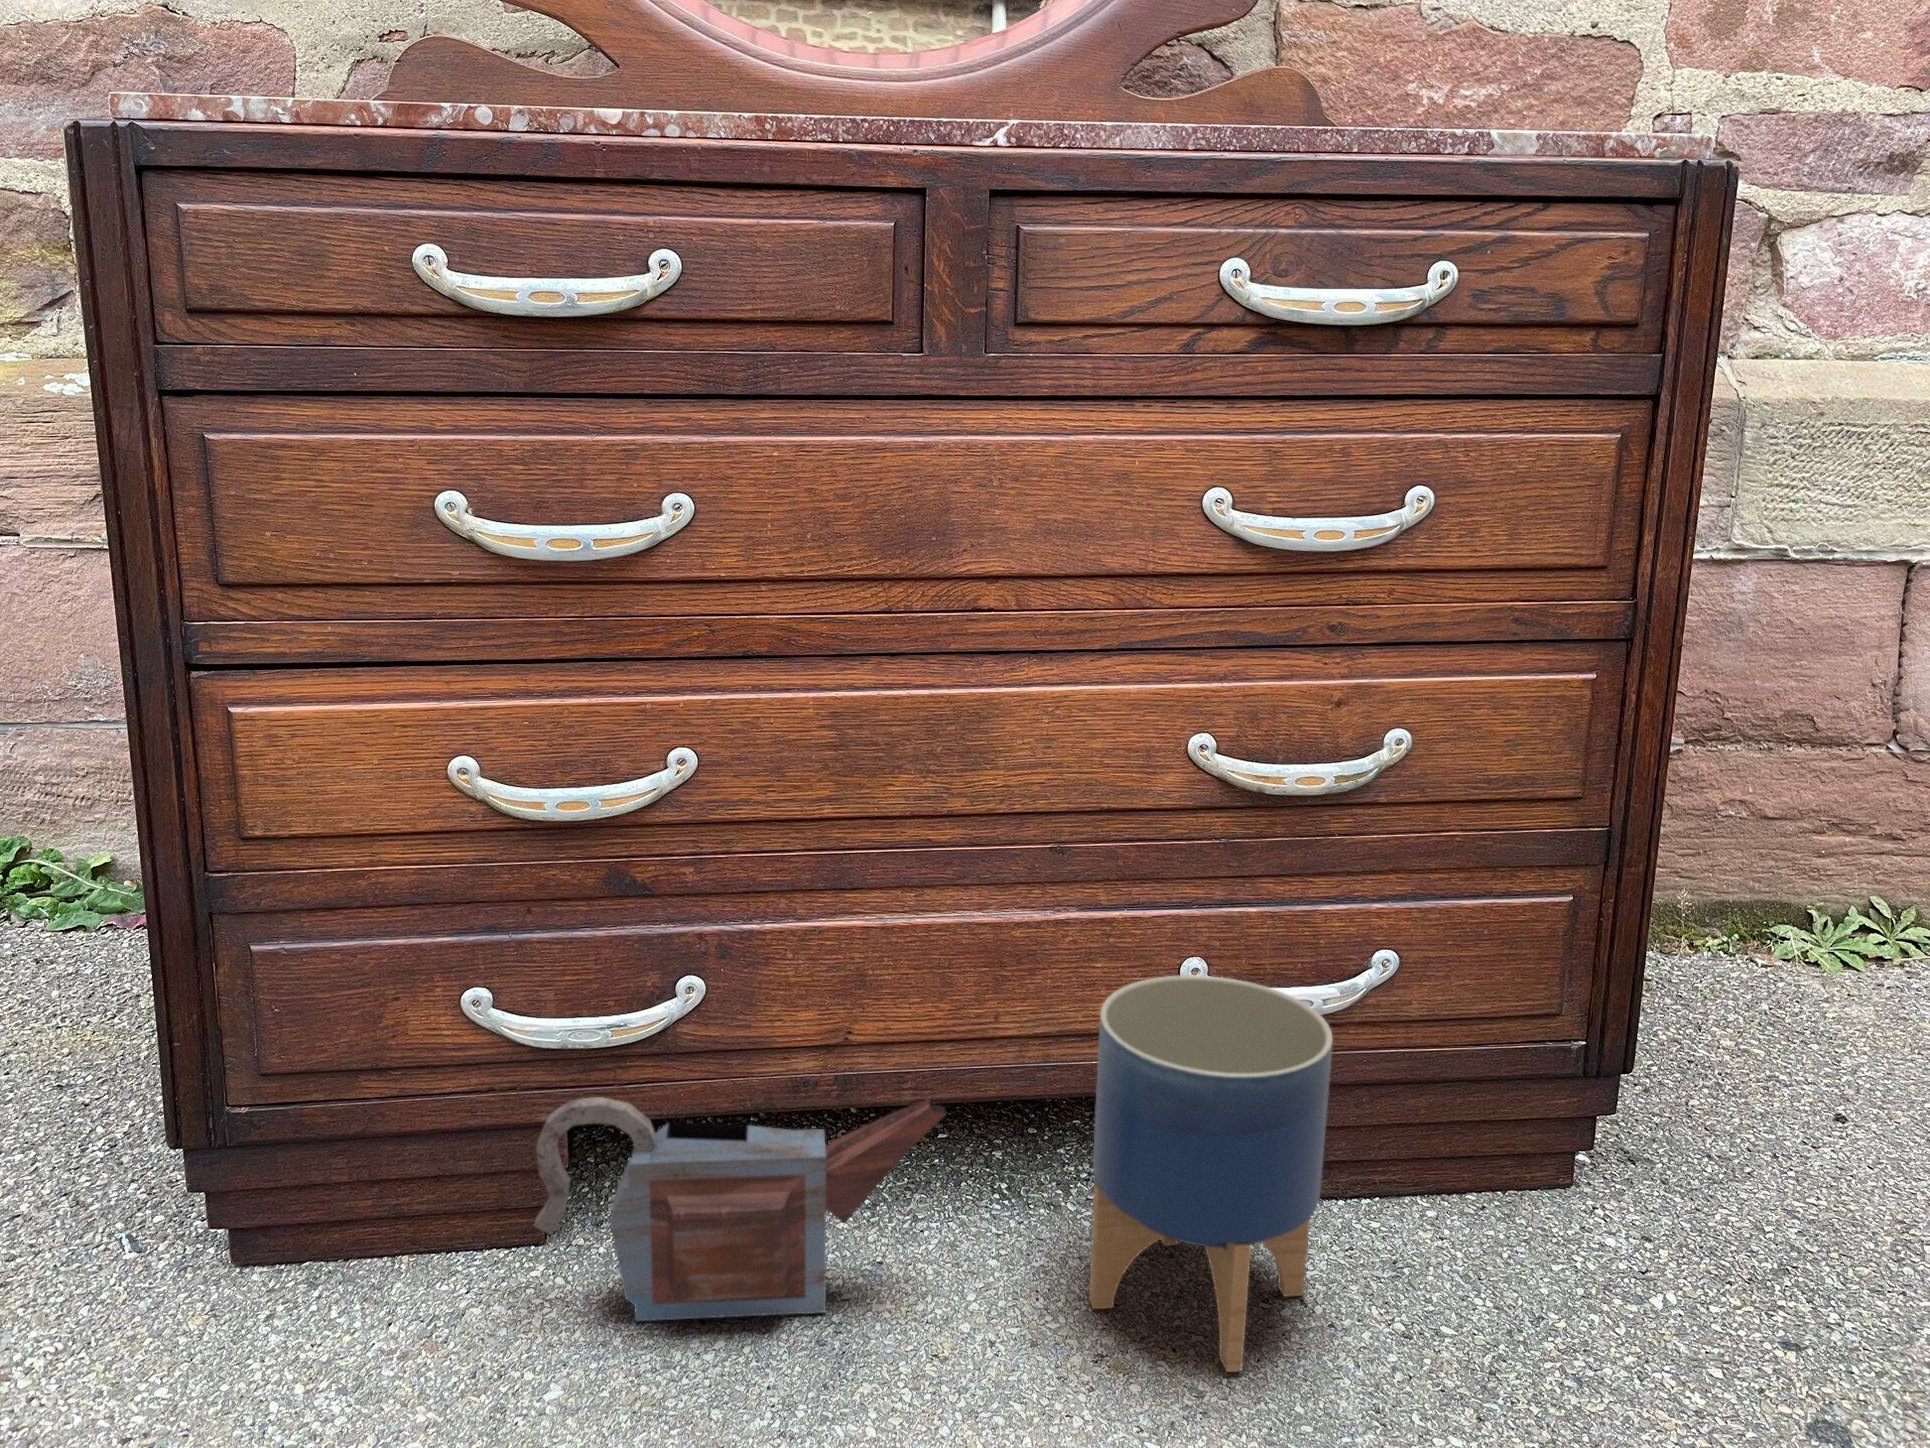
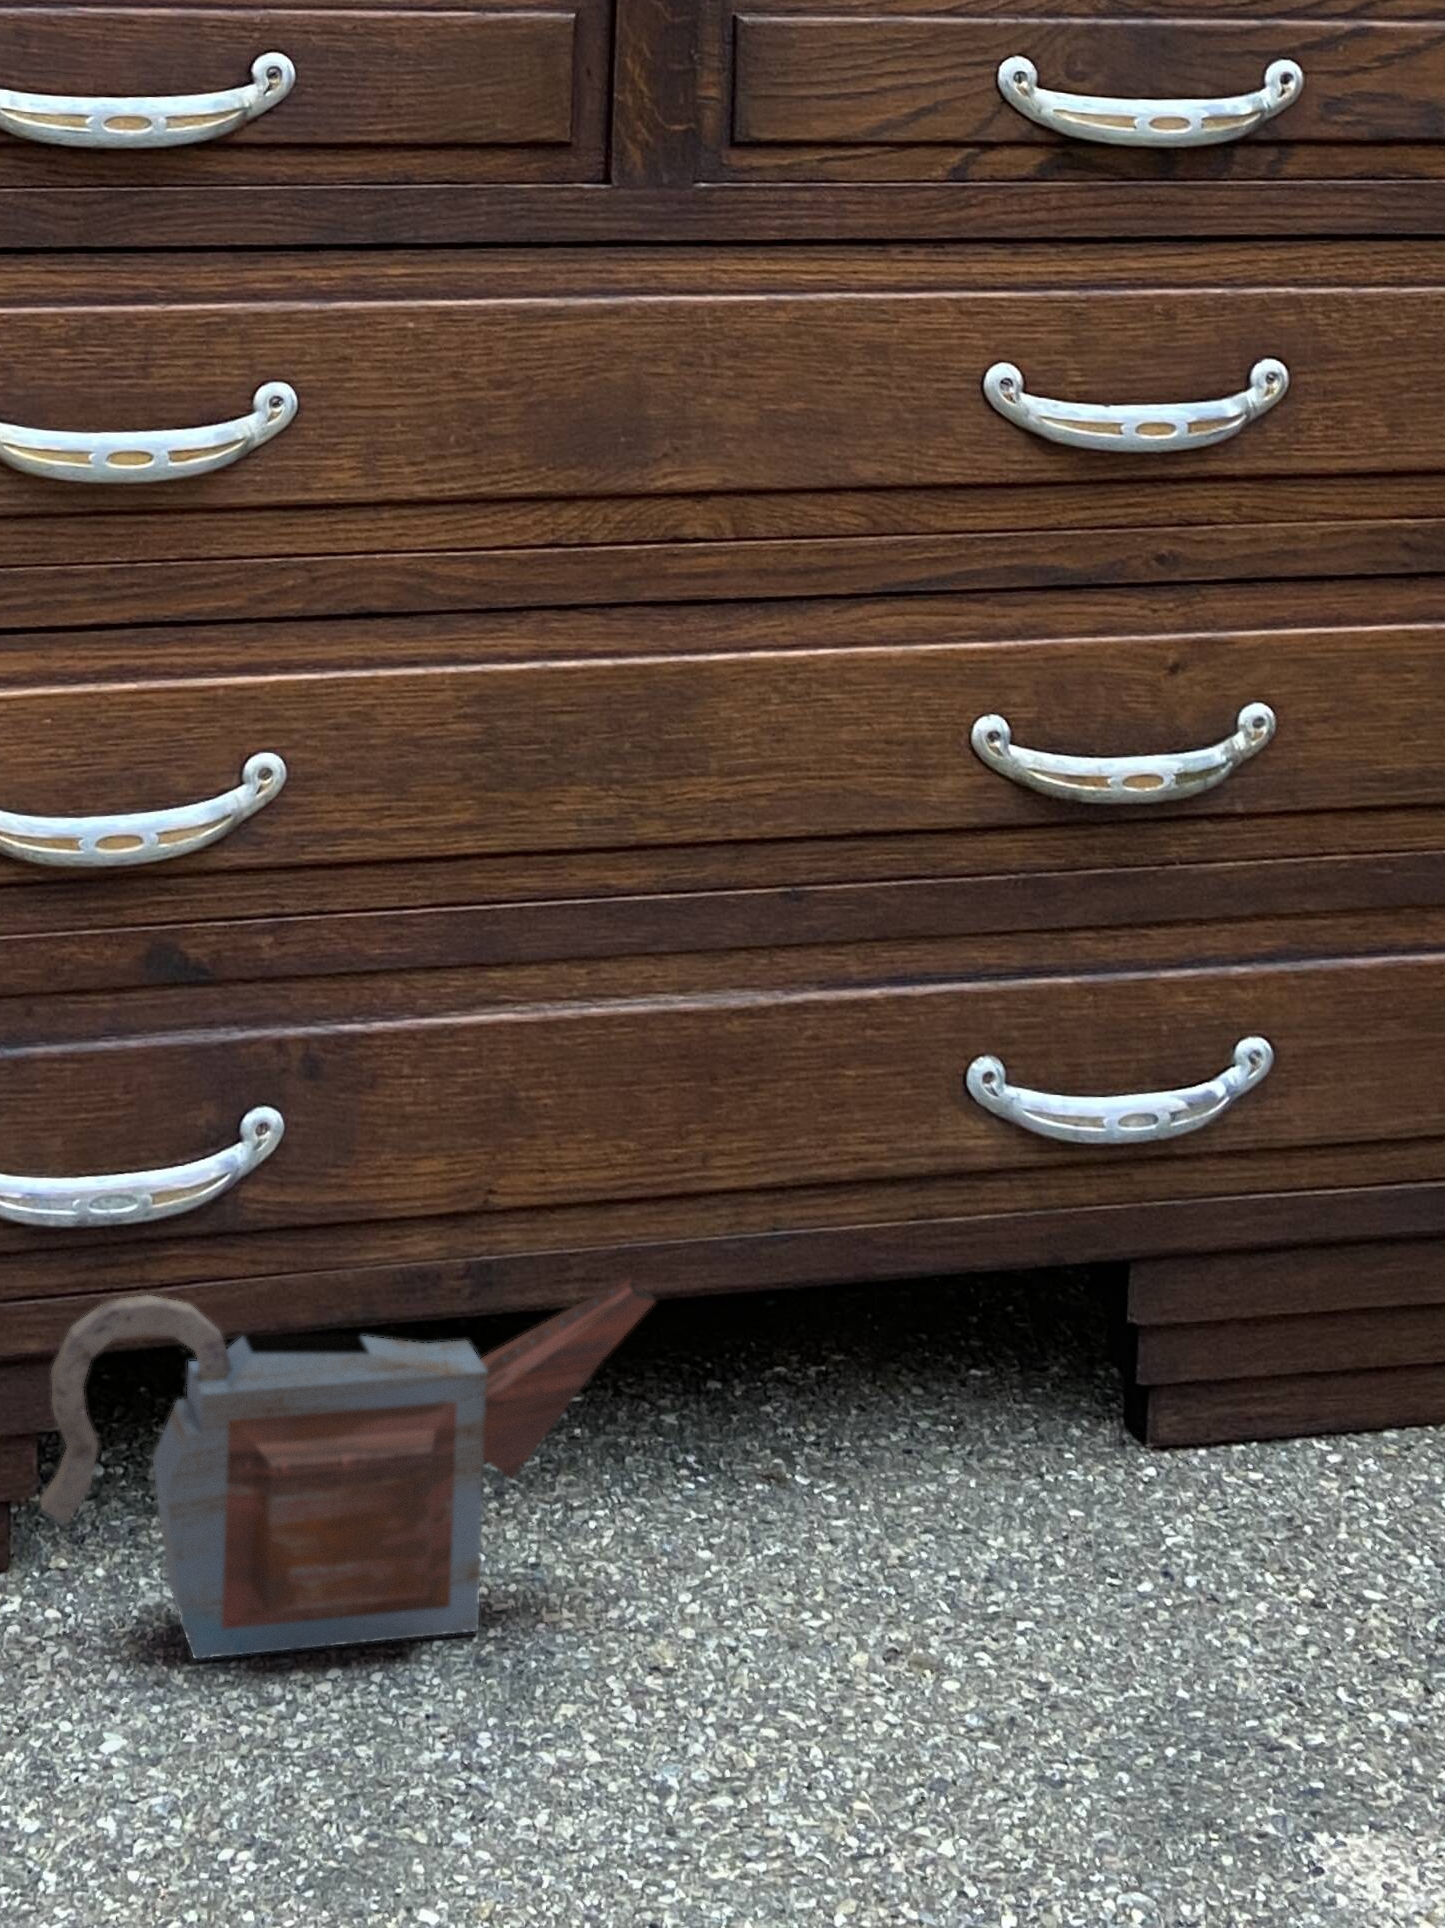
planter: present [1089,975,1333,1372] -> none [862,1085,1202,1658]

